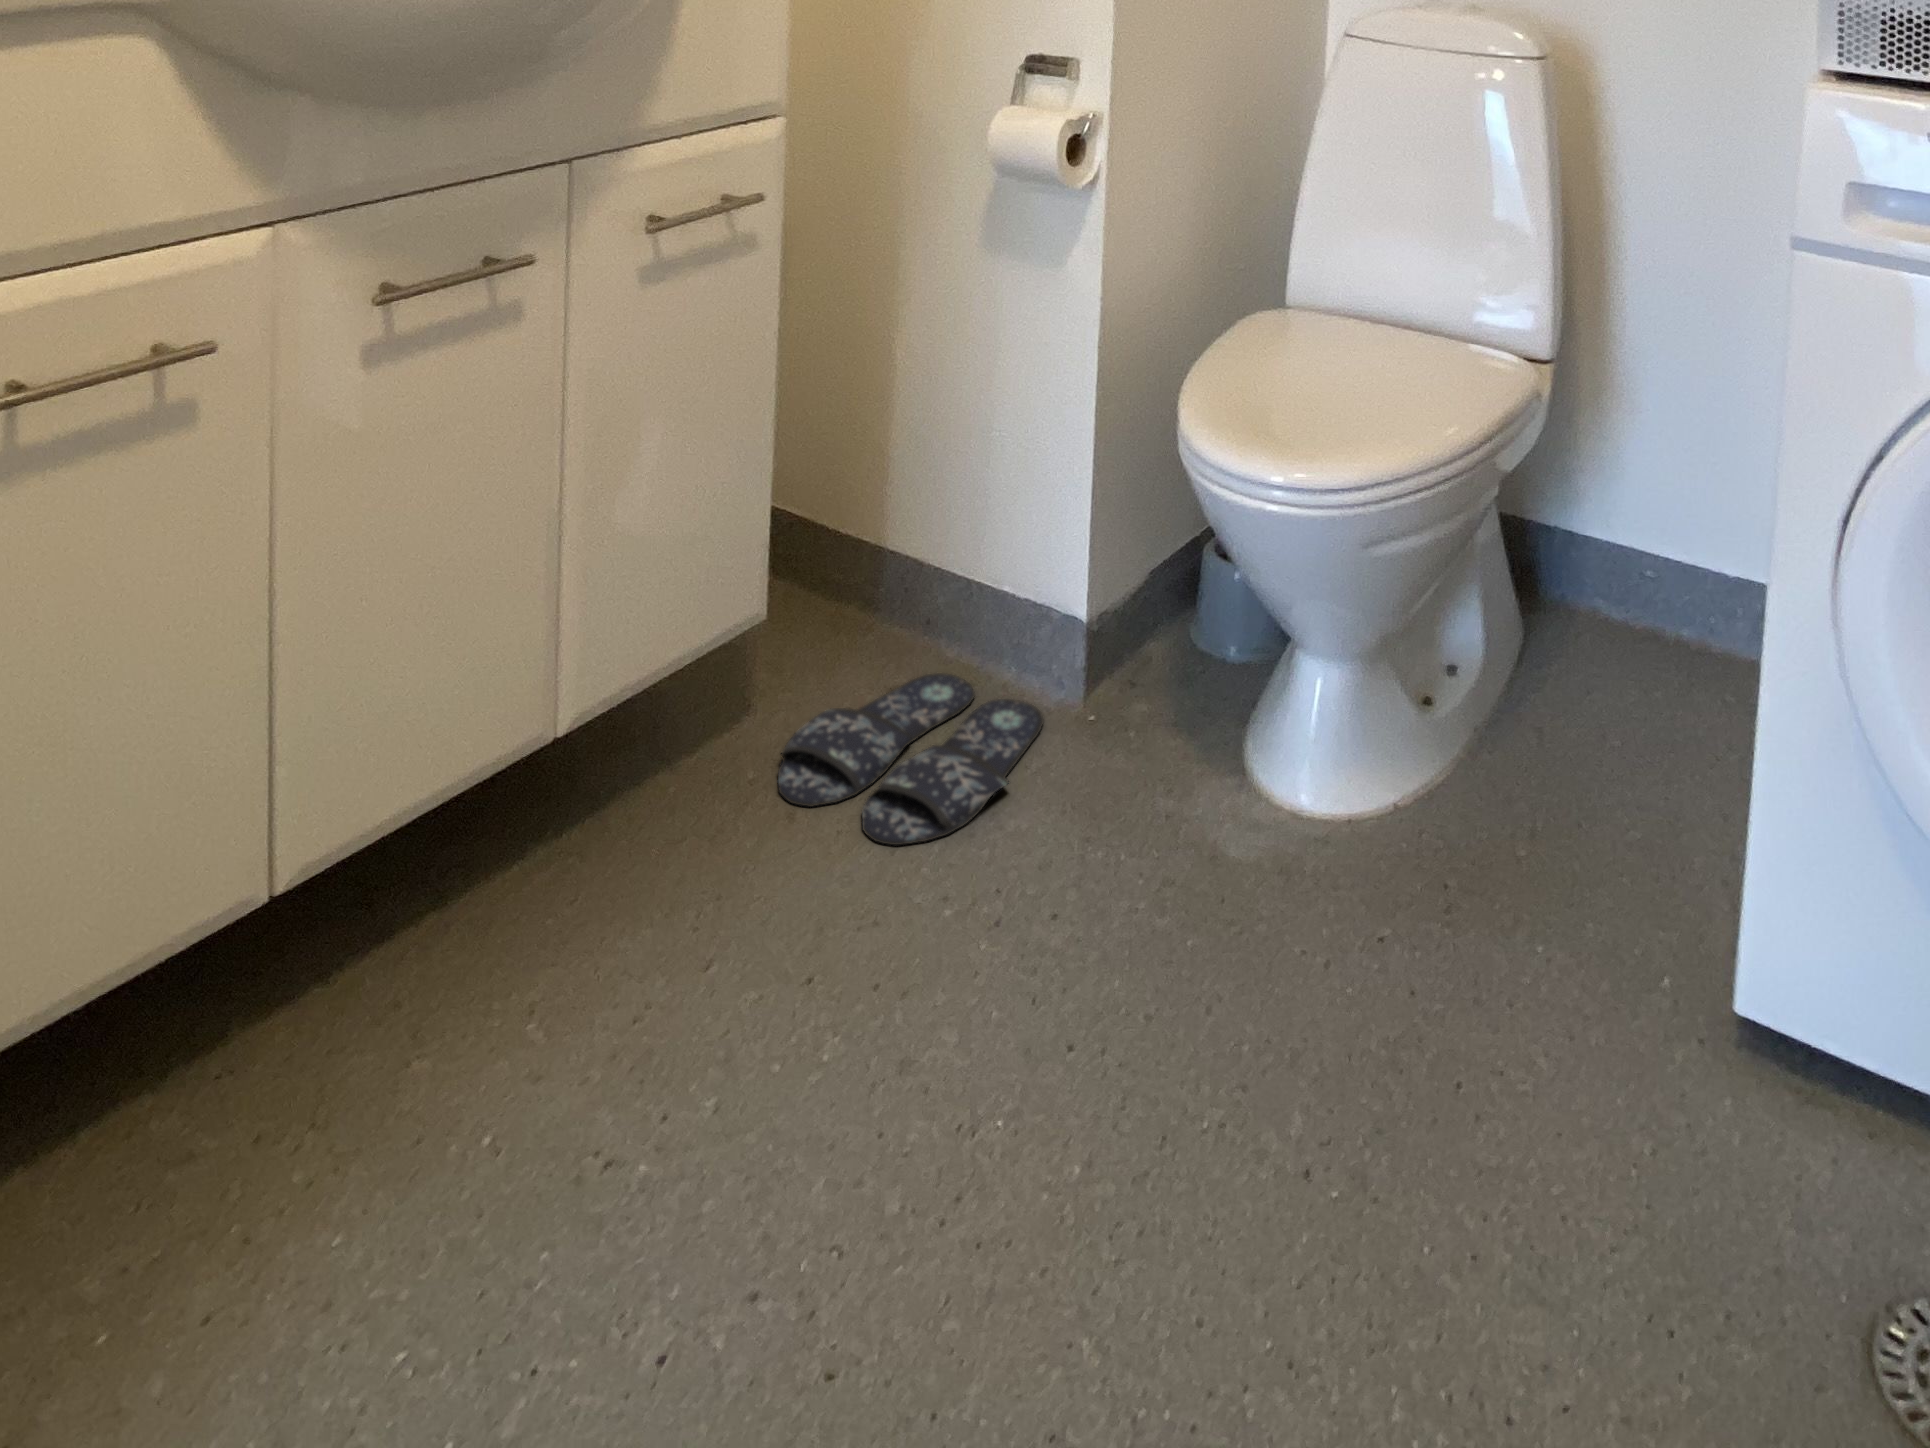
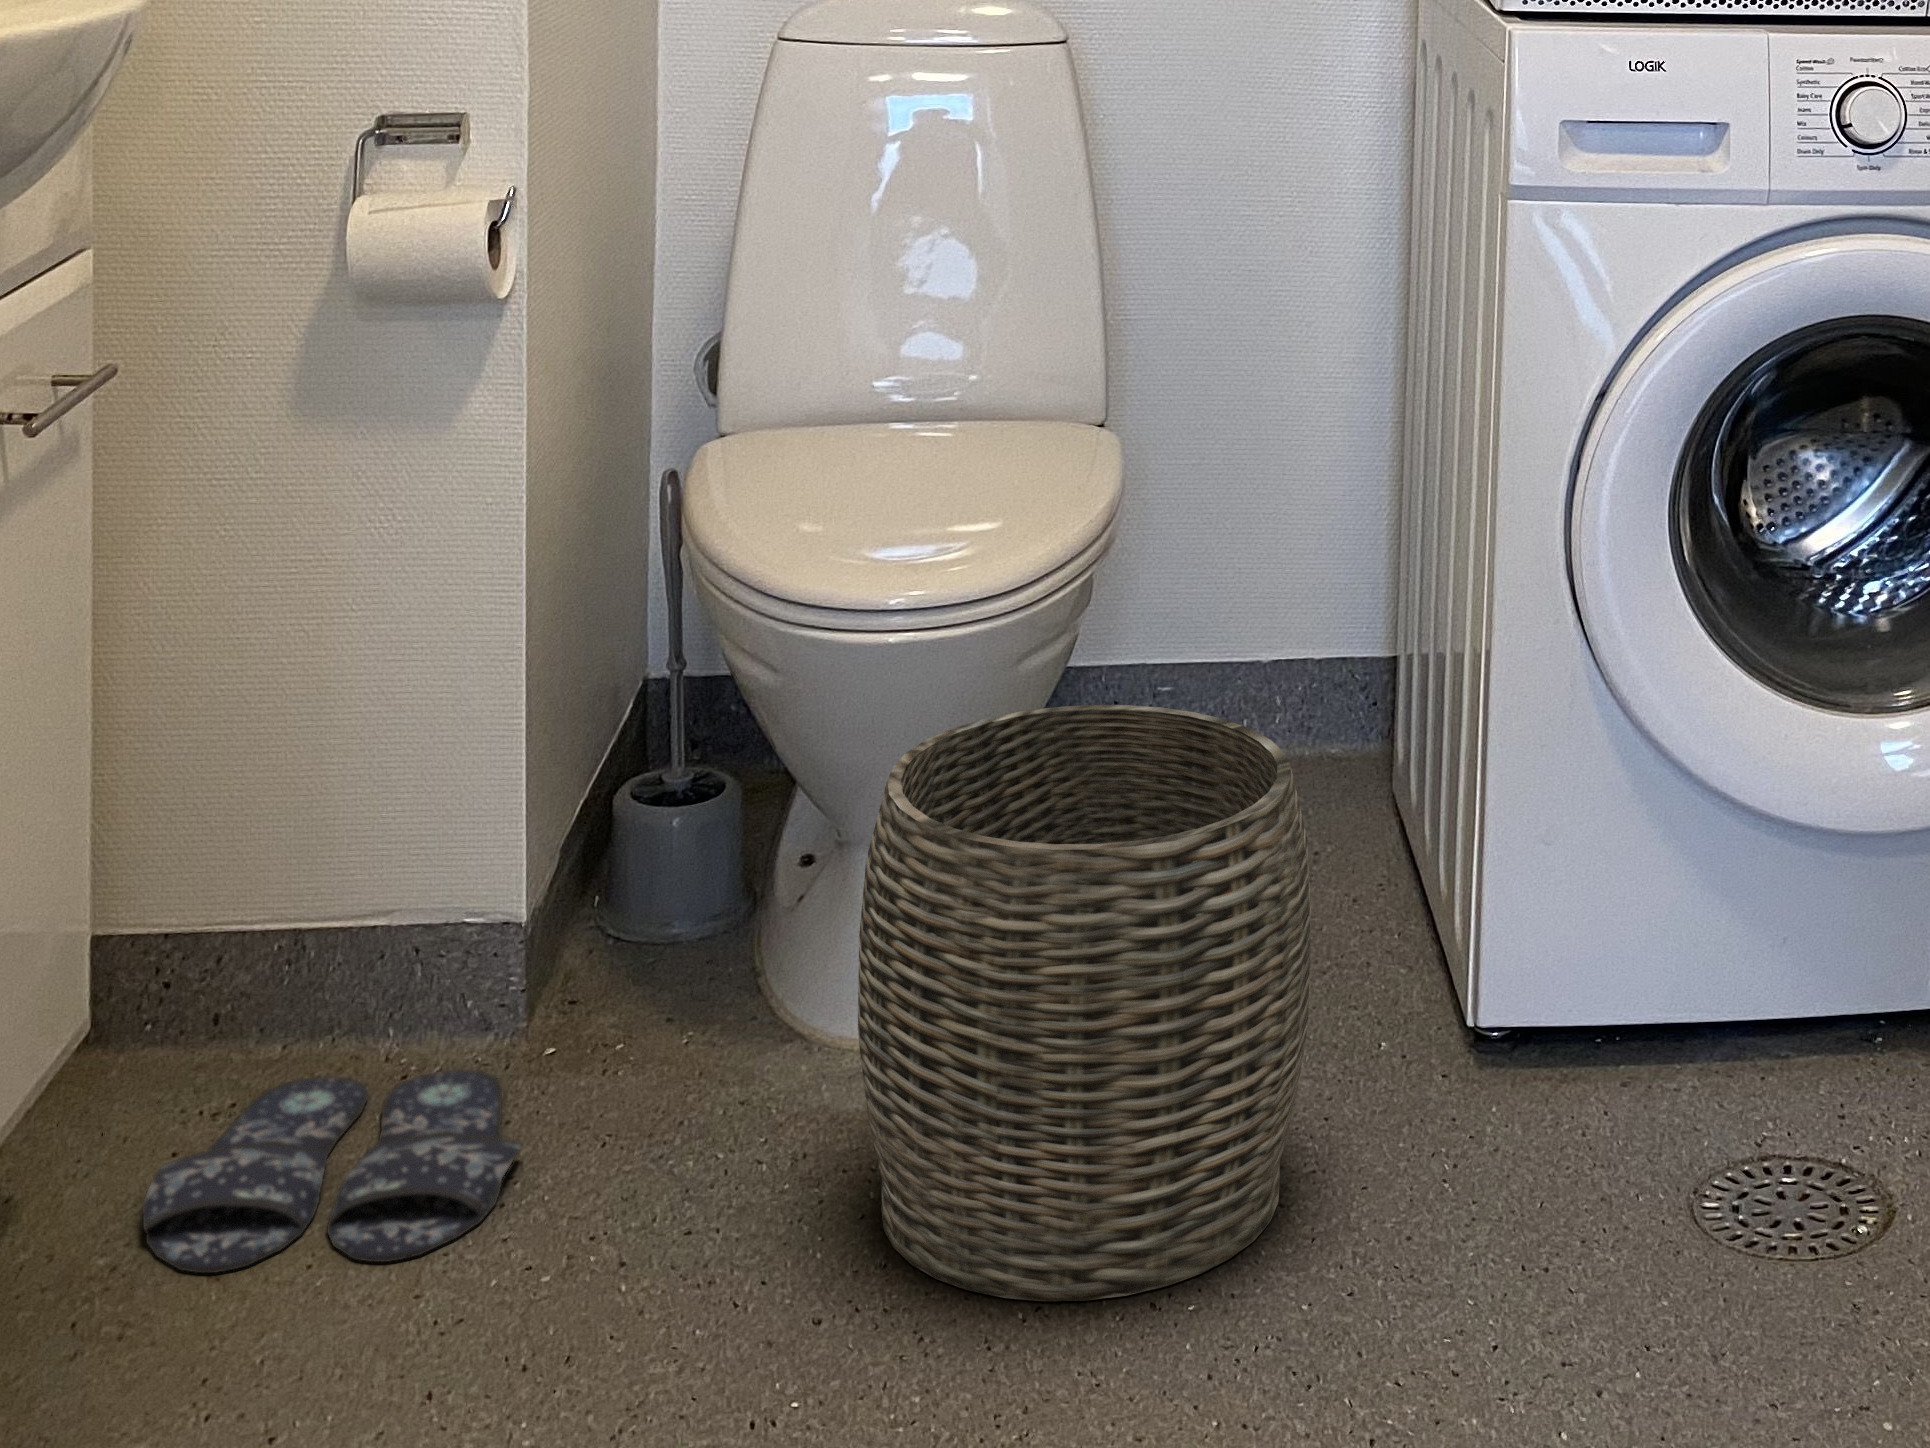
woven basket: none [1150,583,1529,1155] -> present [858,705,1311,1301]

